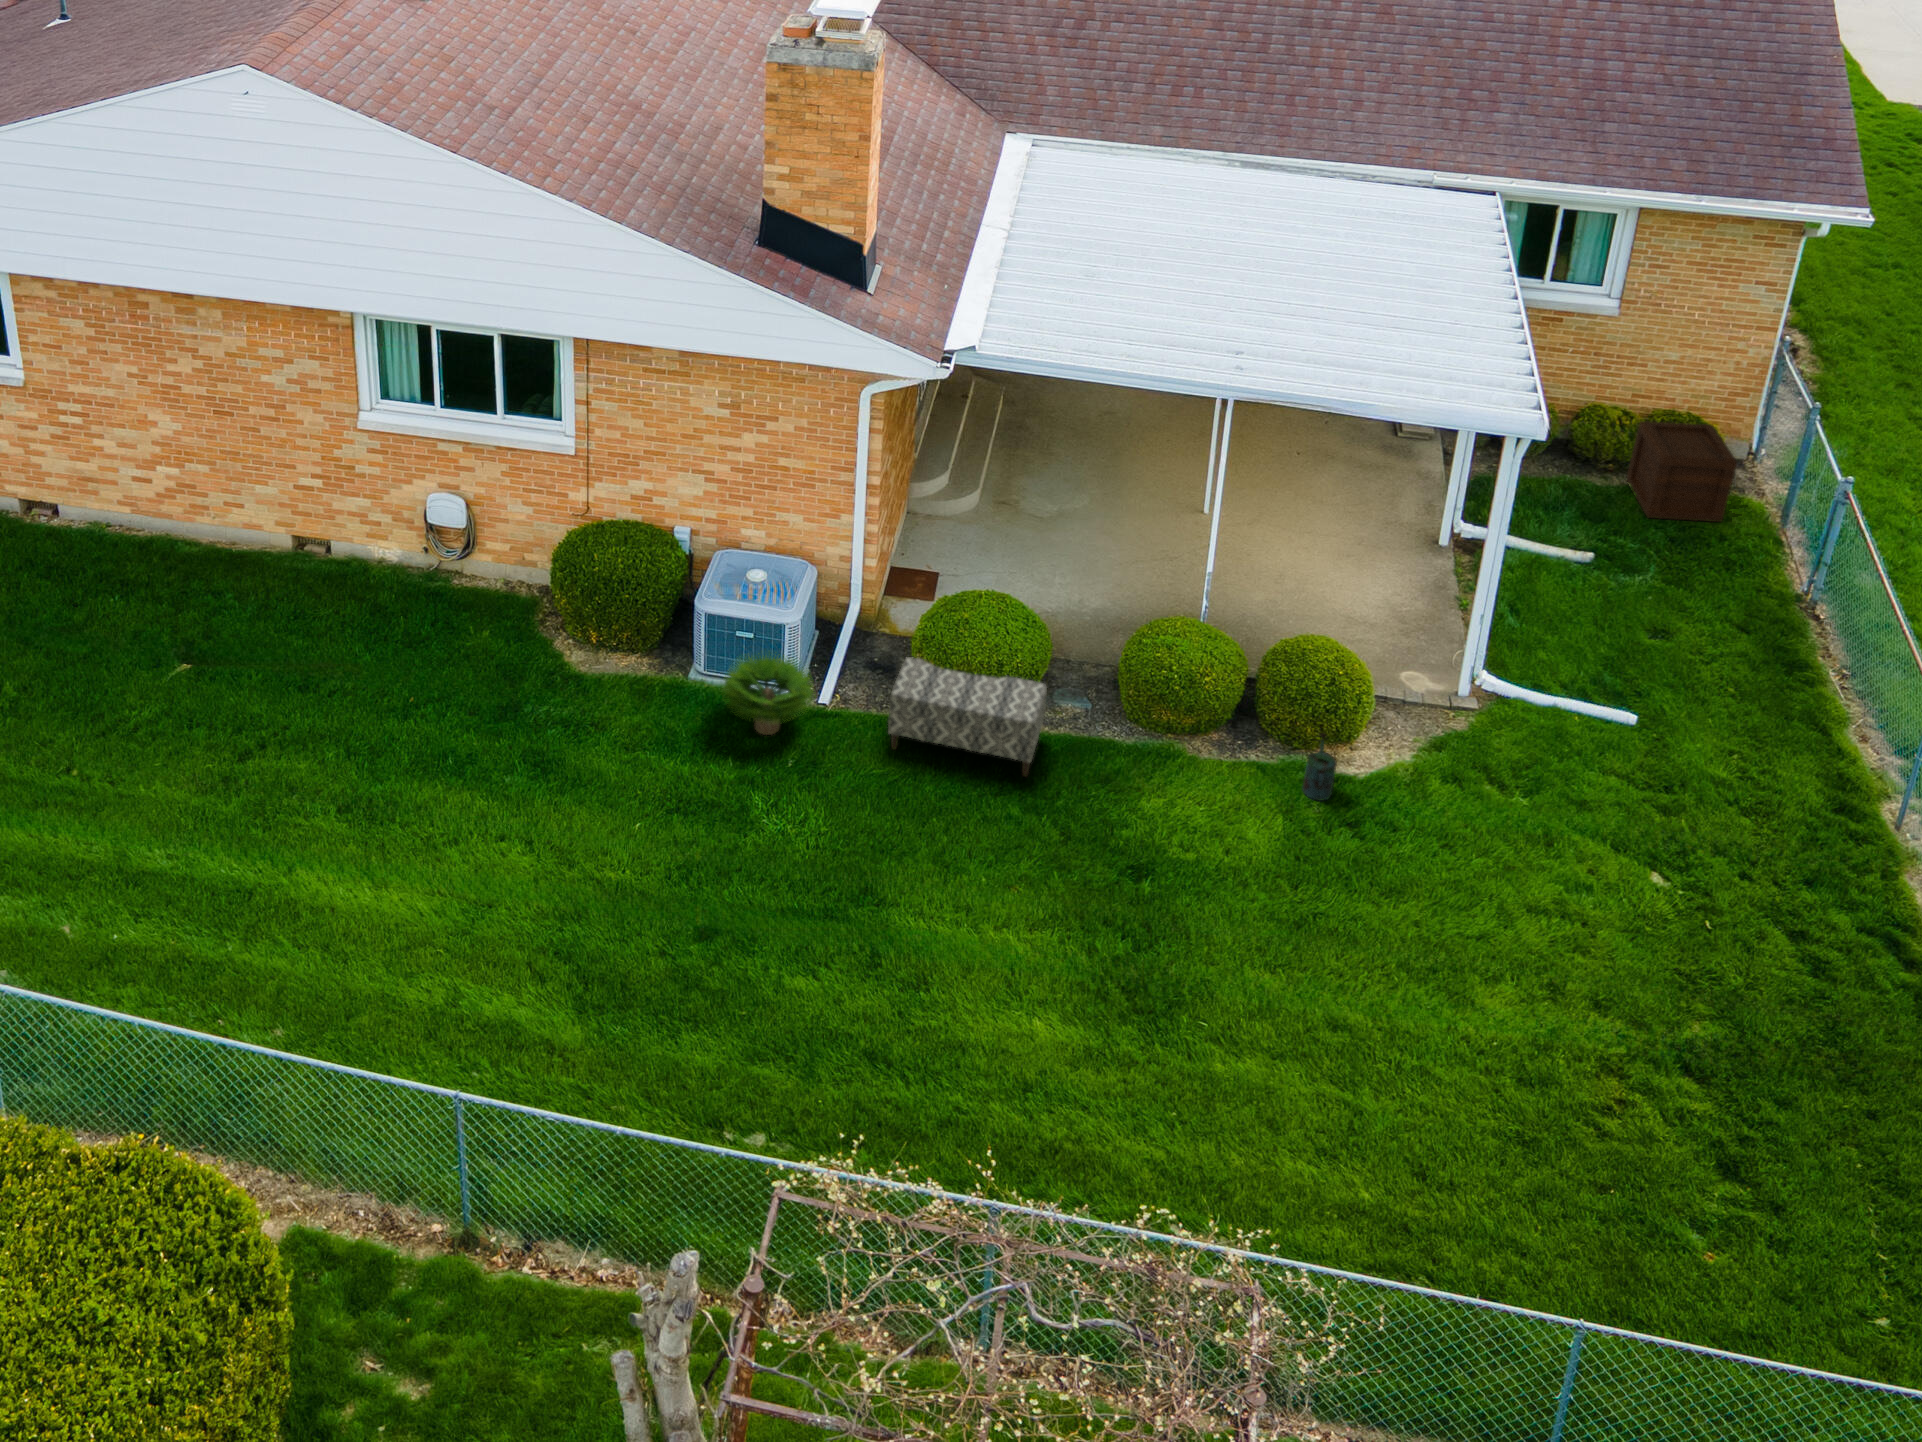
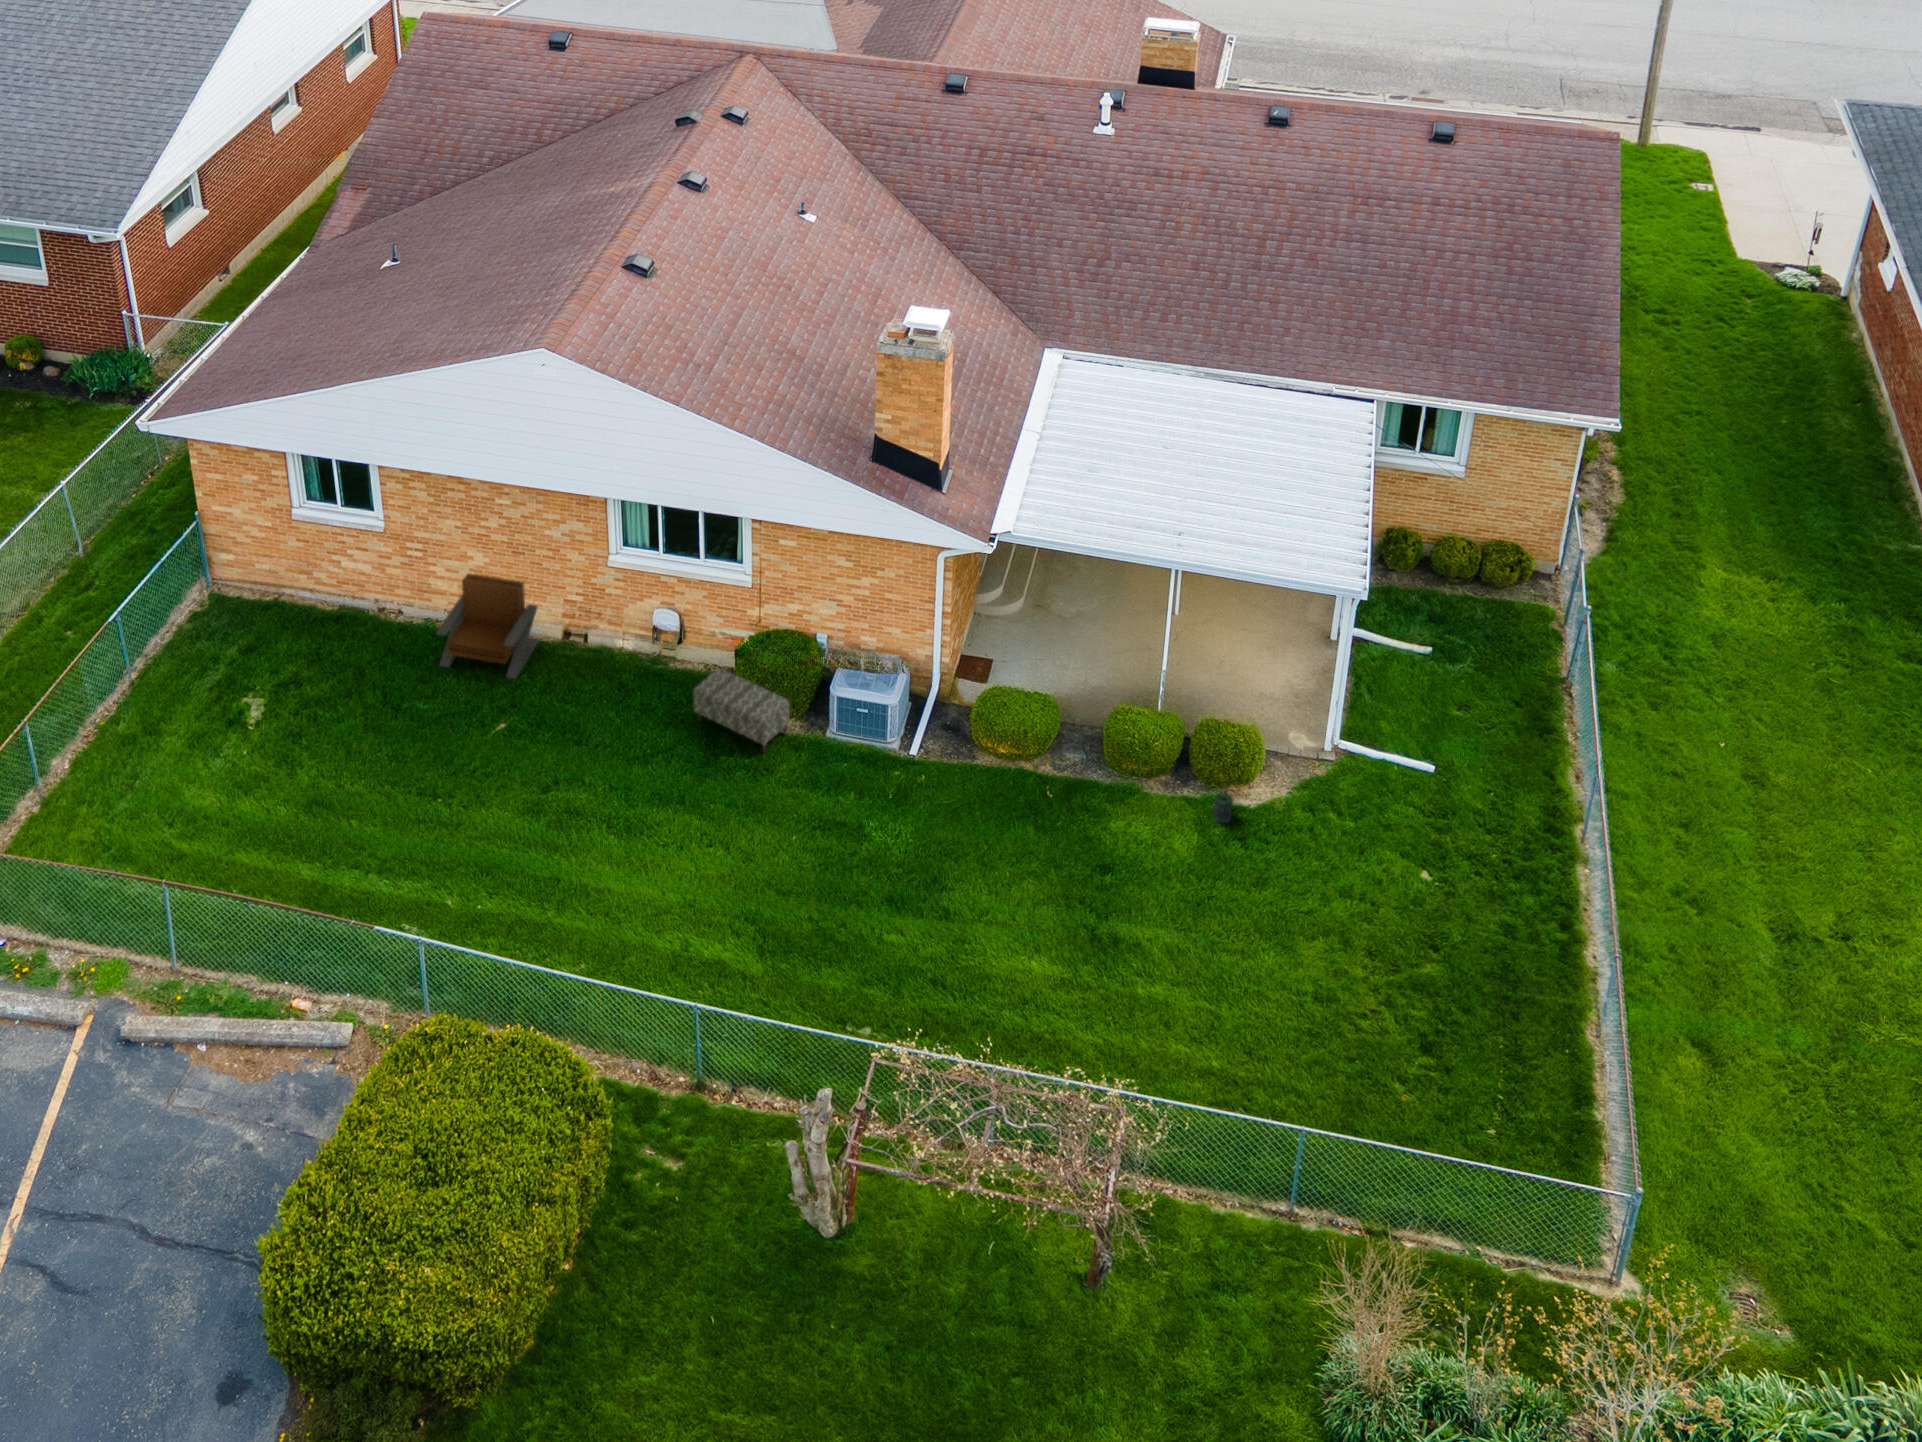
wooden crate: present [1627,421,1737,522] -> none [1474,551,1540,622]
lounge chair: none [92,443,256,600] -> present [437,574,539,679]
potted plant: present [723,655,813,735] -> none [844,723,908,777]
bench: present [888,657,1047,777] -> present [693,668,790,753]

